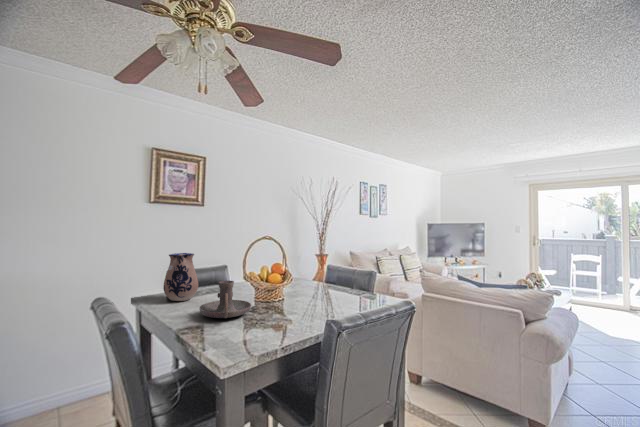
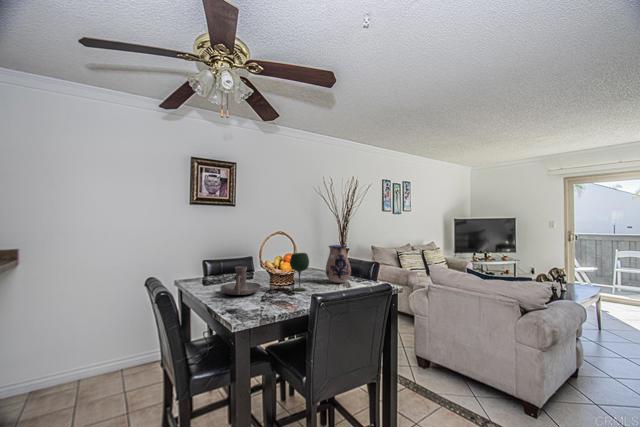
ceramic pitcher: present [164,253,198,301] -> present [326,245,351,283]
wine glass: none [285,263,309,309] -> present [290,253,309,291]

